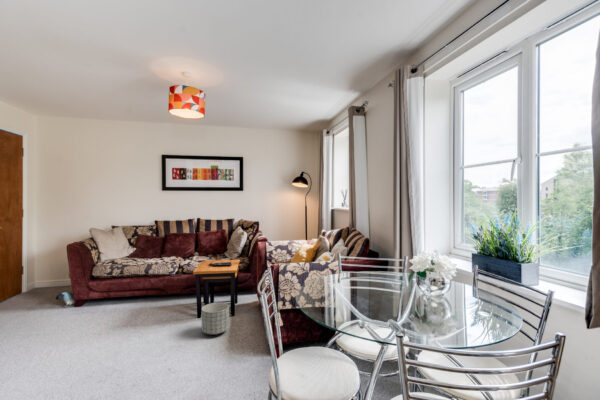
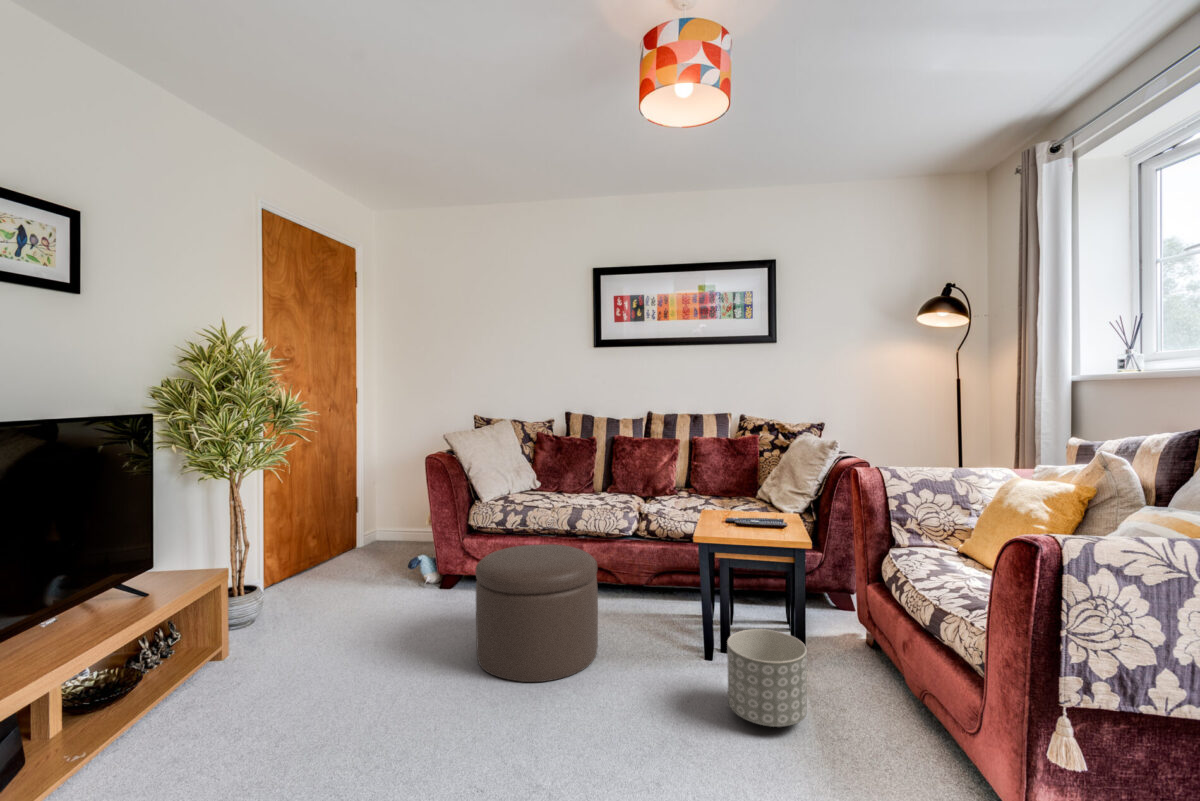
ottoman: none [96,281,154,337] -> present [475,544,598,682]

